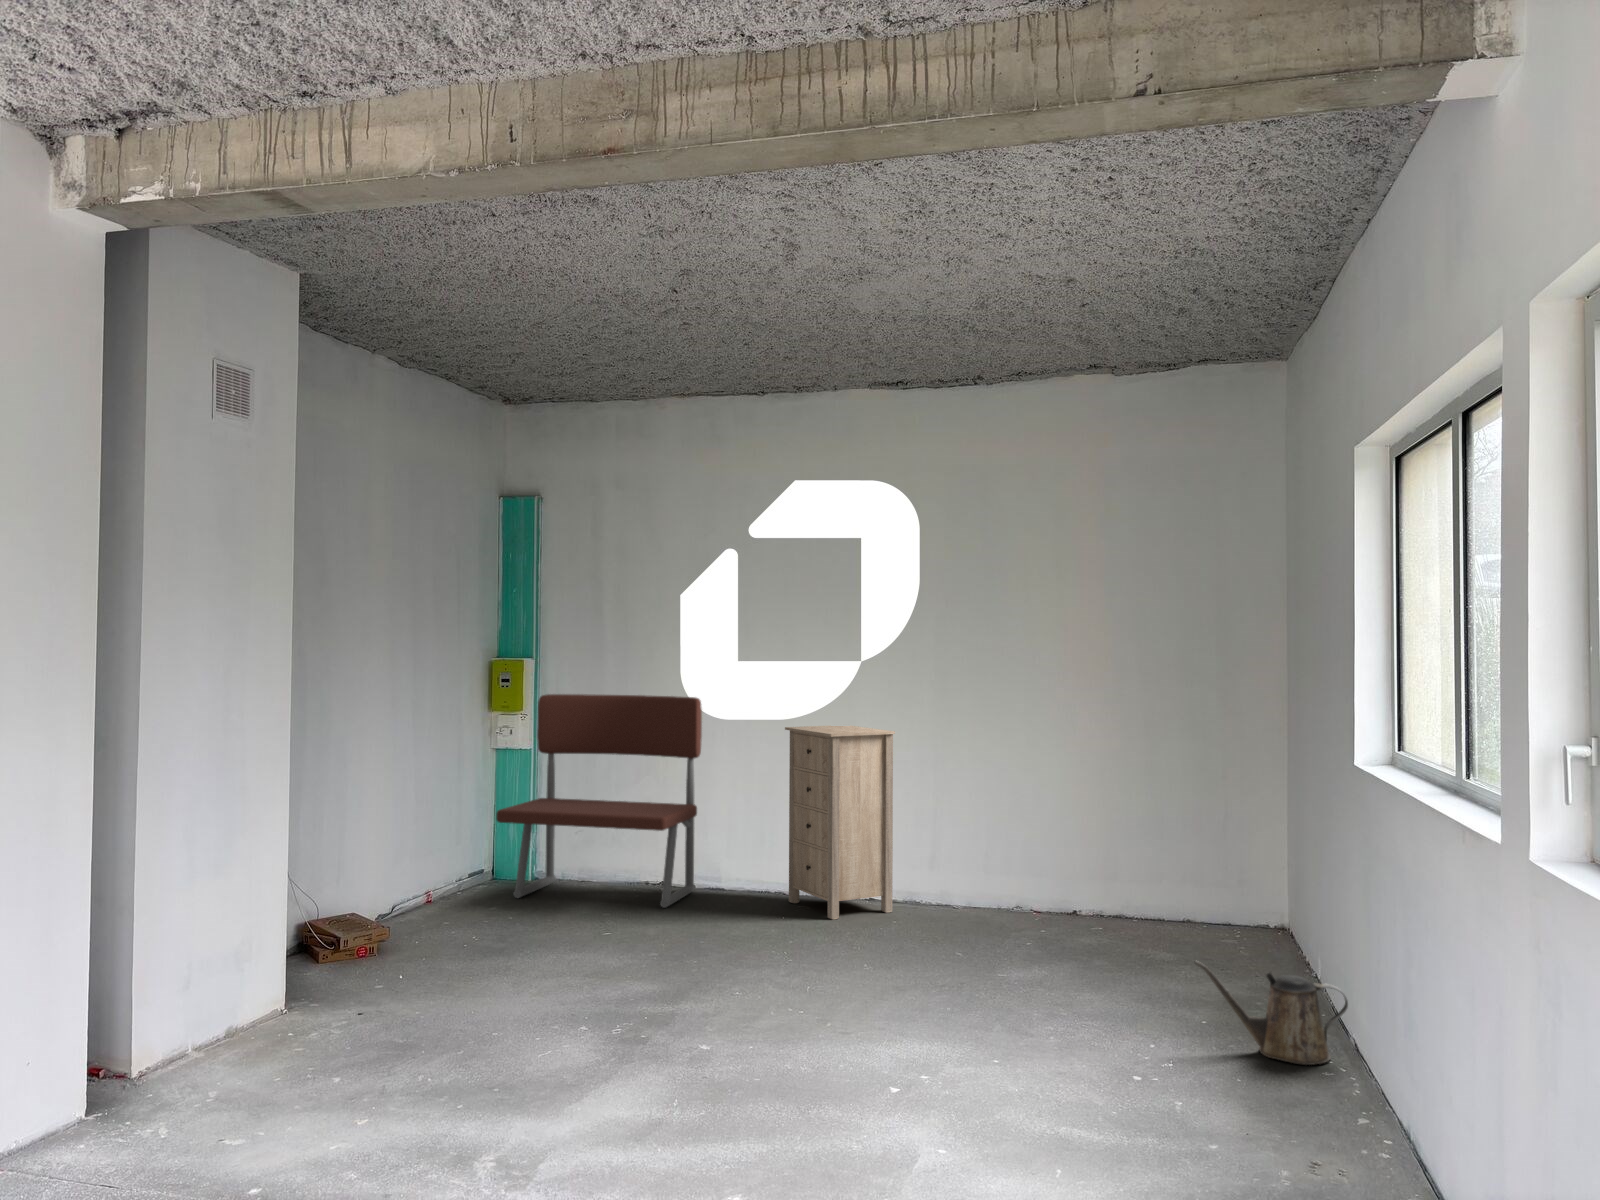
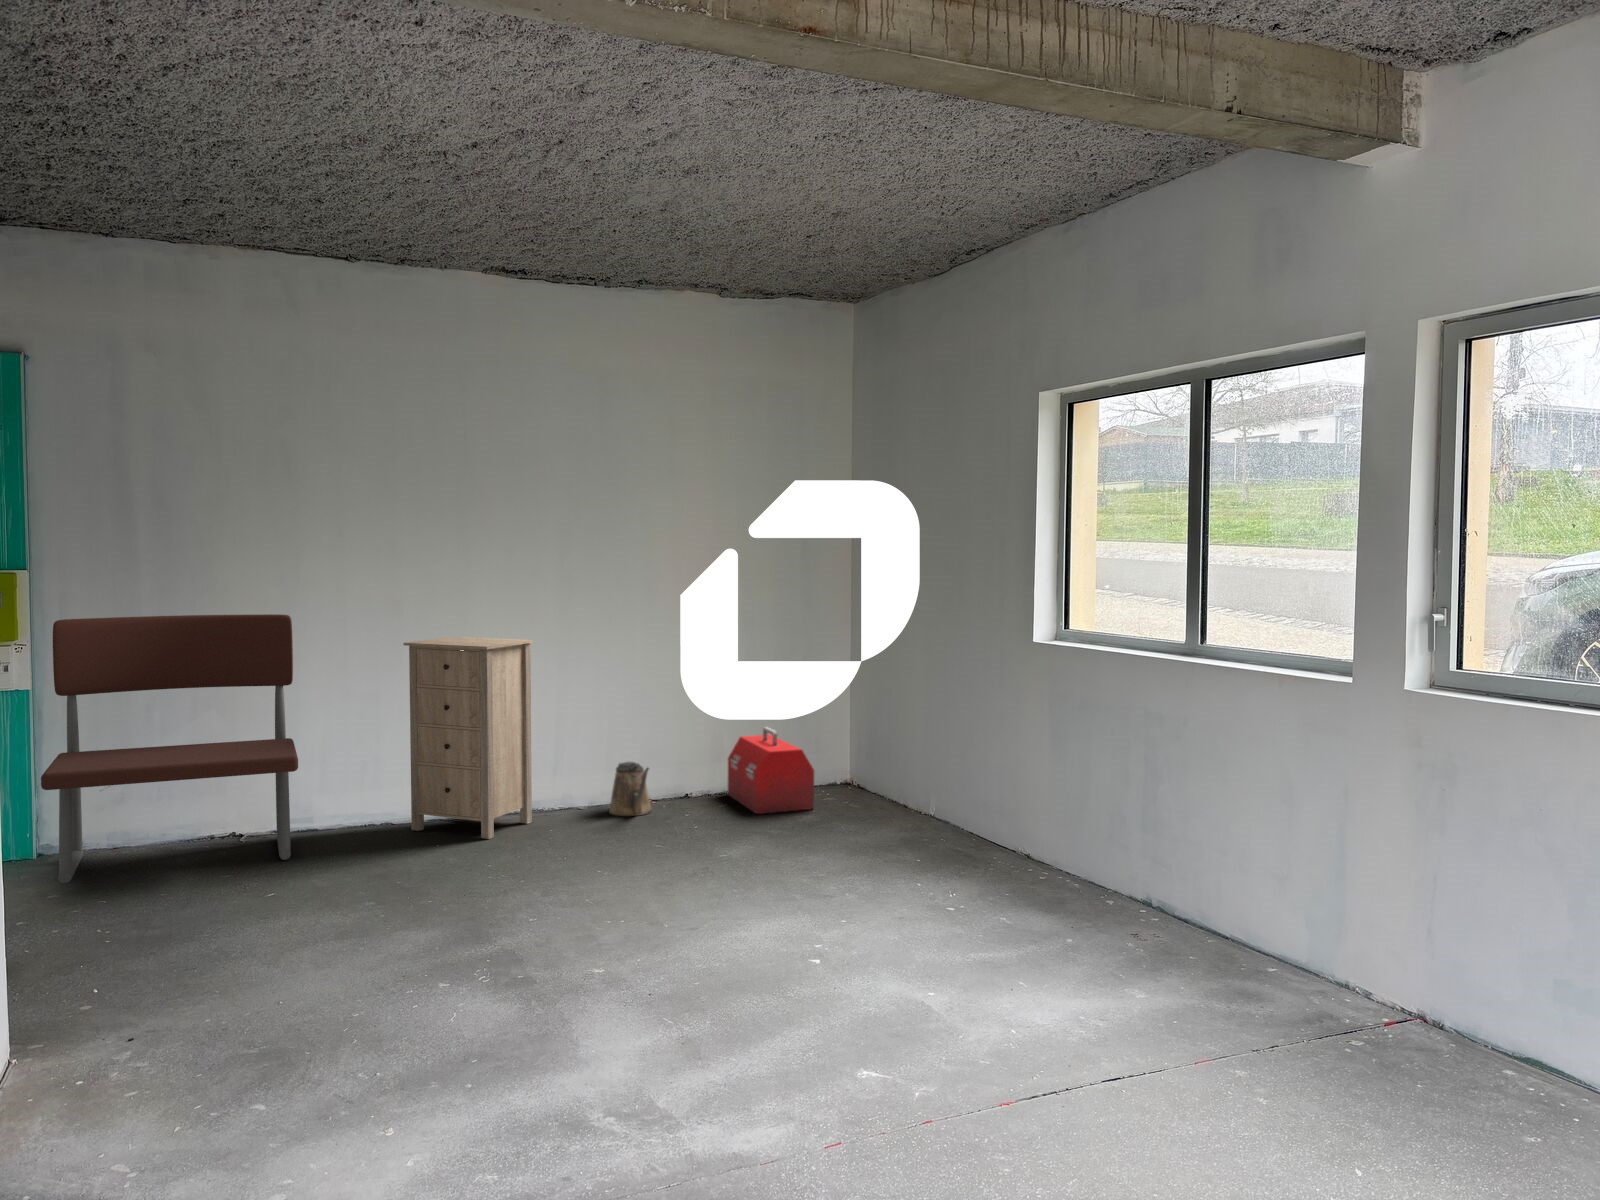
toolbox: none [1115,846,1190,948] -> present [728,727,814,814]
watering can: present [1195,961,1348,1065] -> present [609,762,651,816]

